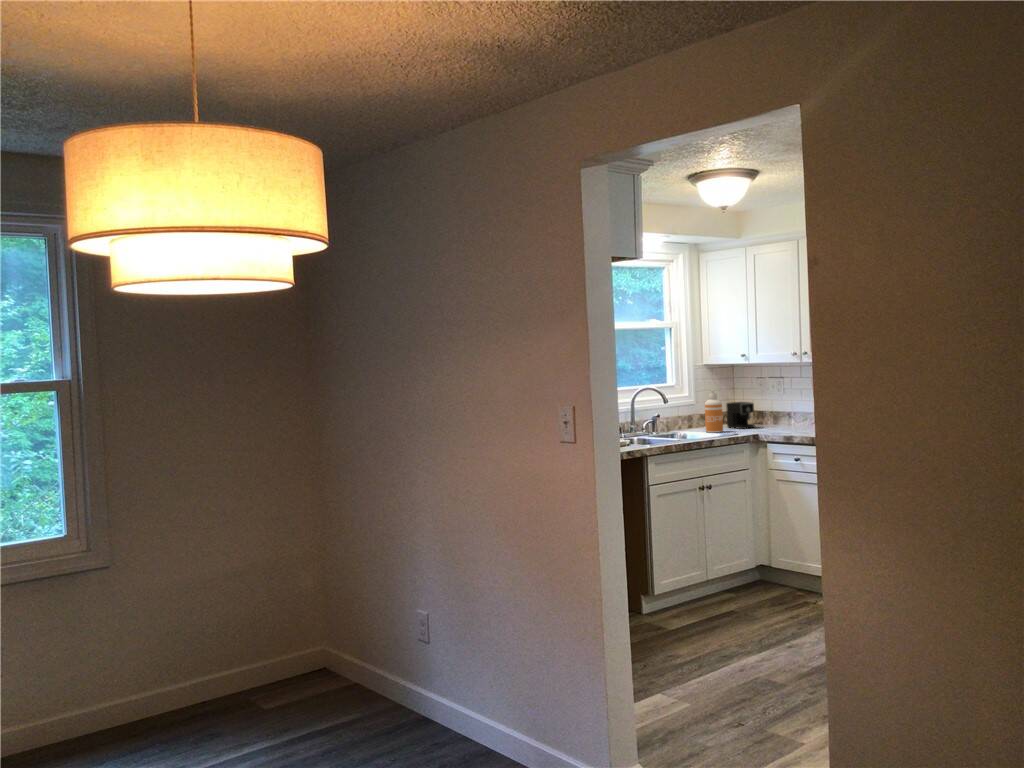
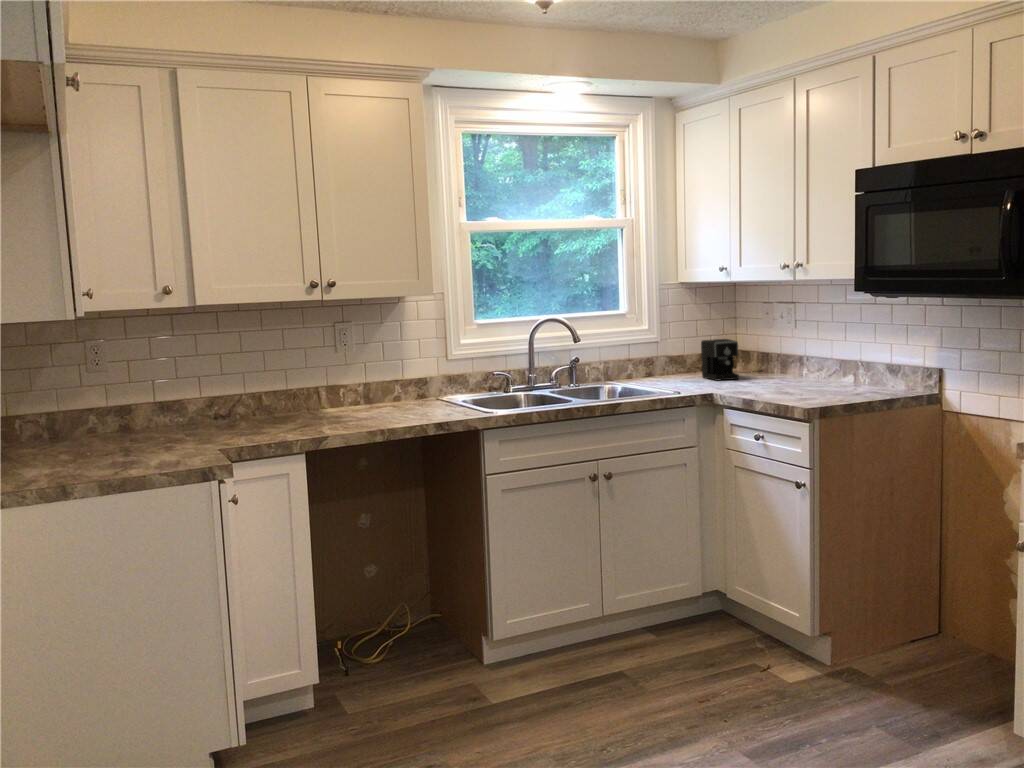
soap dispenser: present [705,389,723,433] -> none [649,321,676,387]

